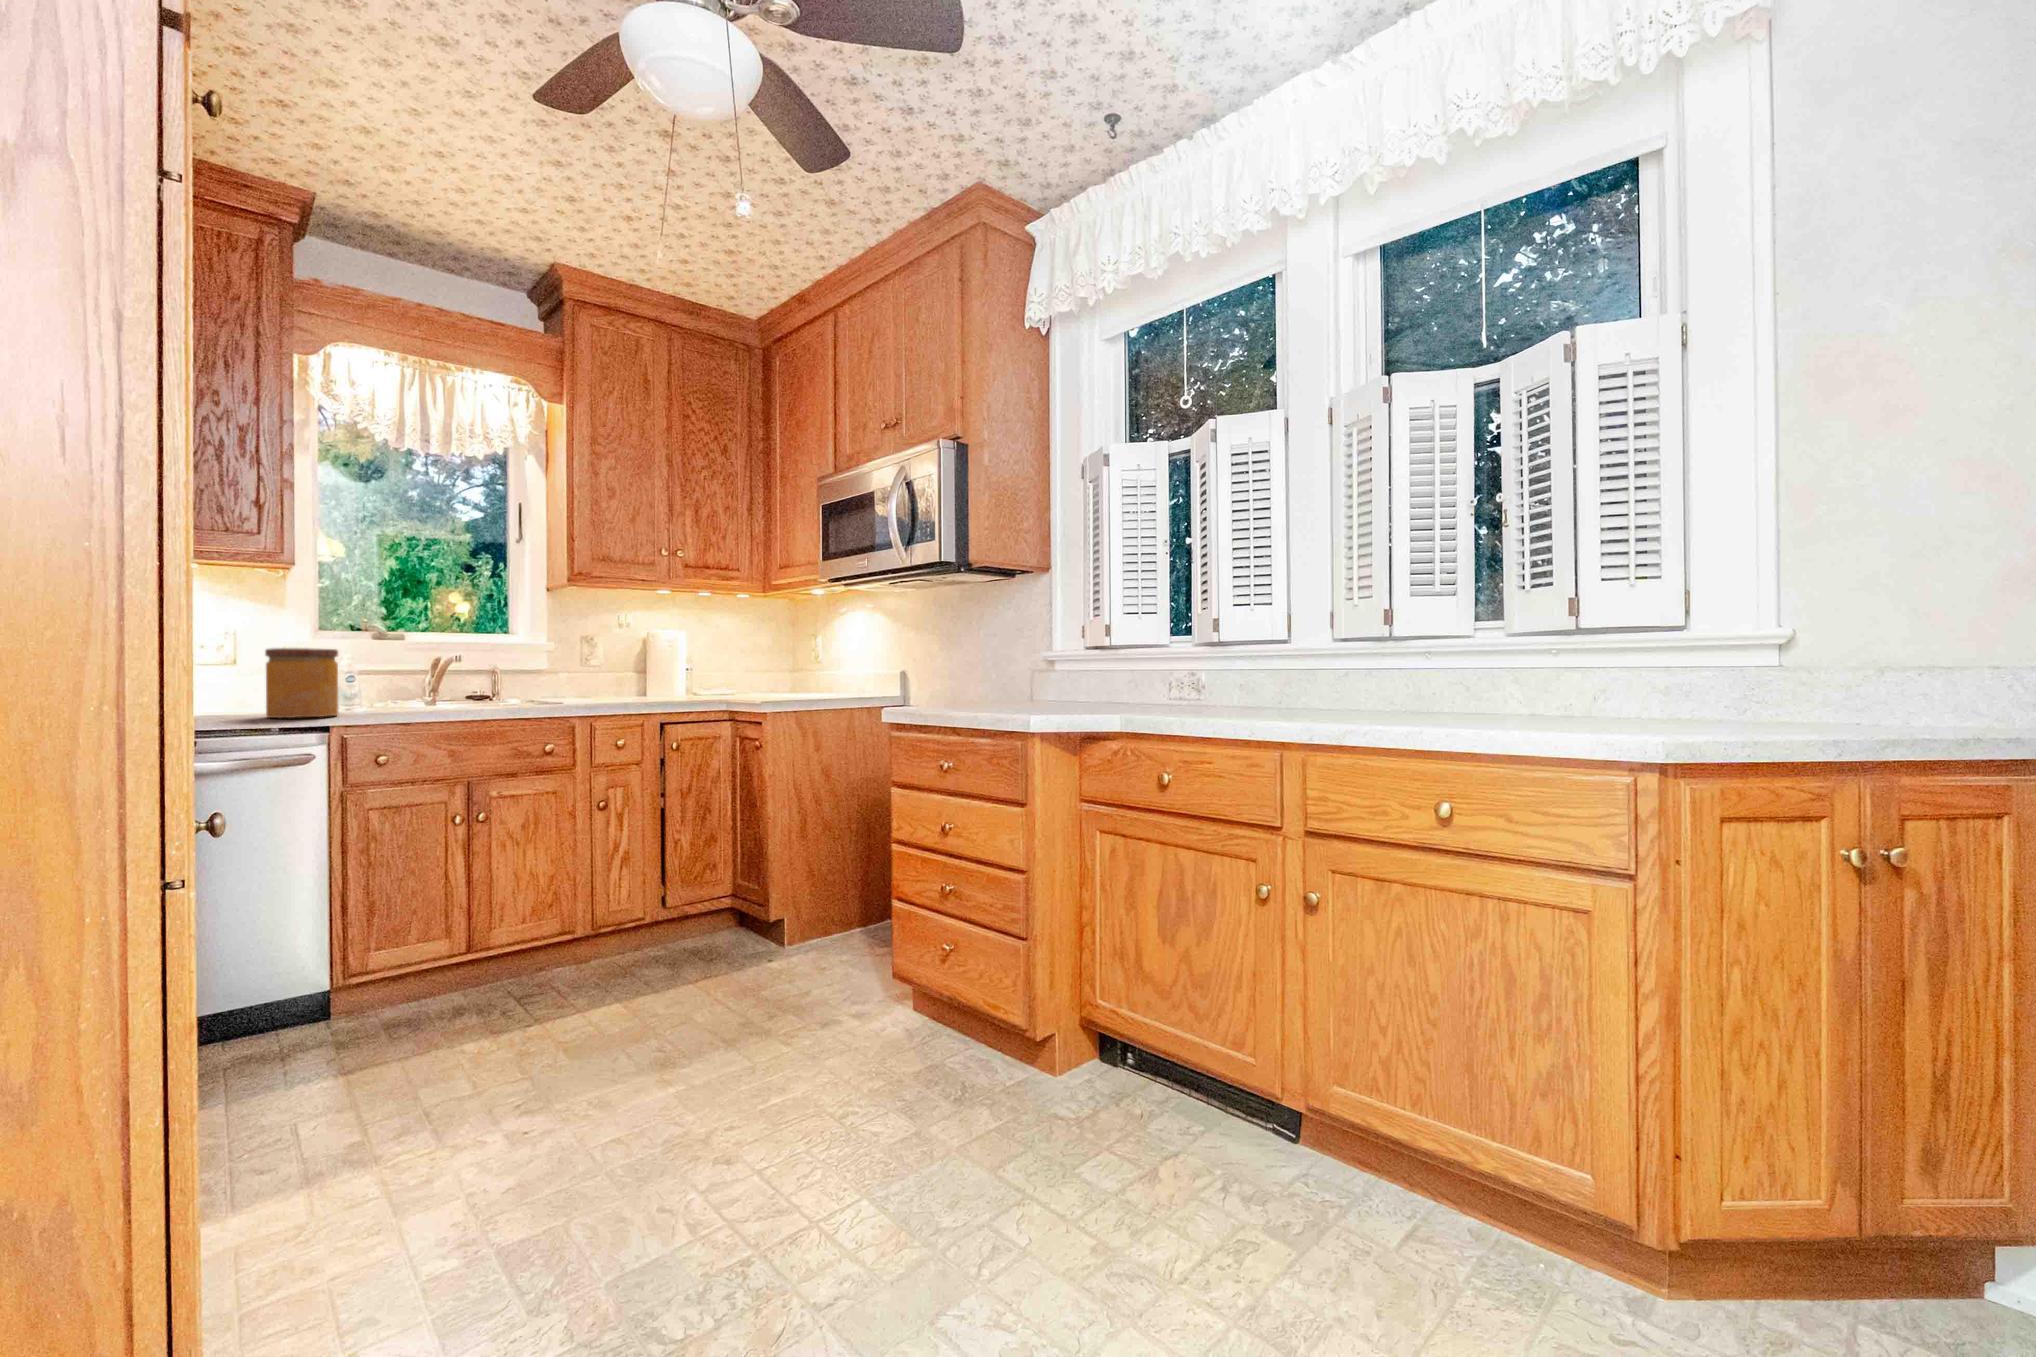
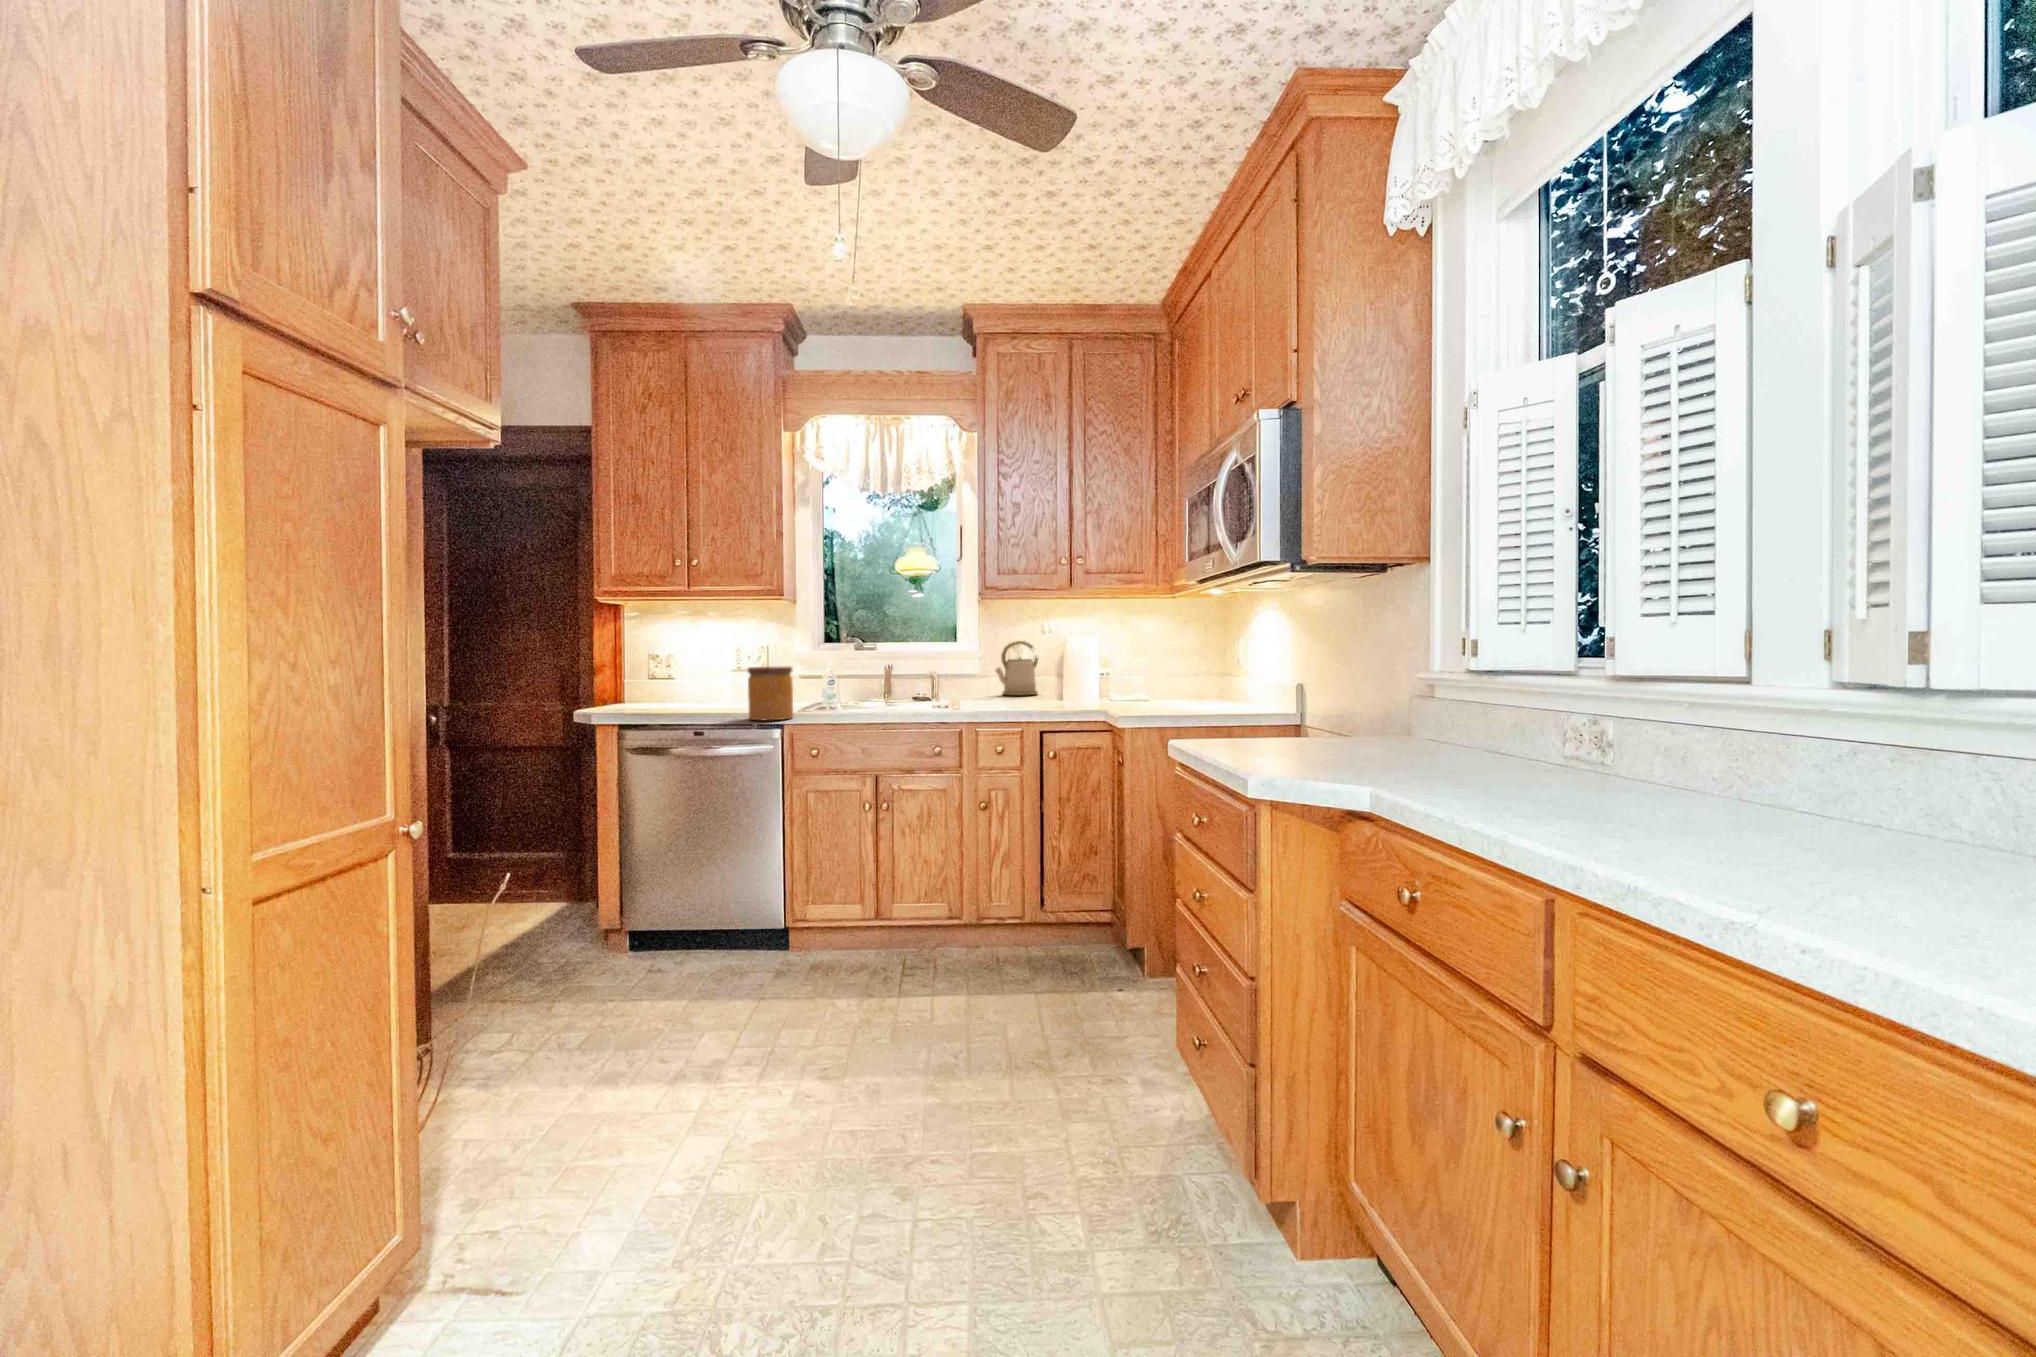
kettle: none [566,634,616,693] -> present [996,641,1038,695]

